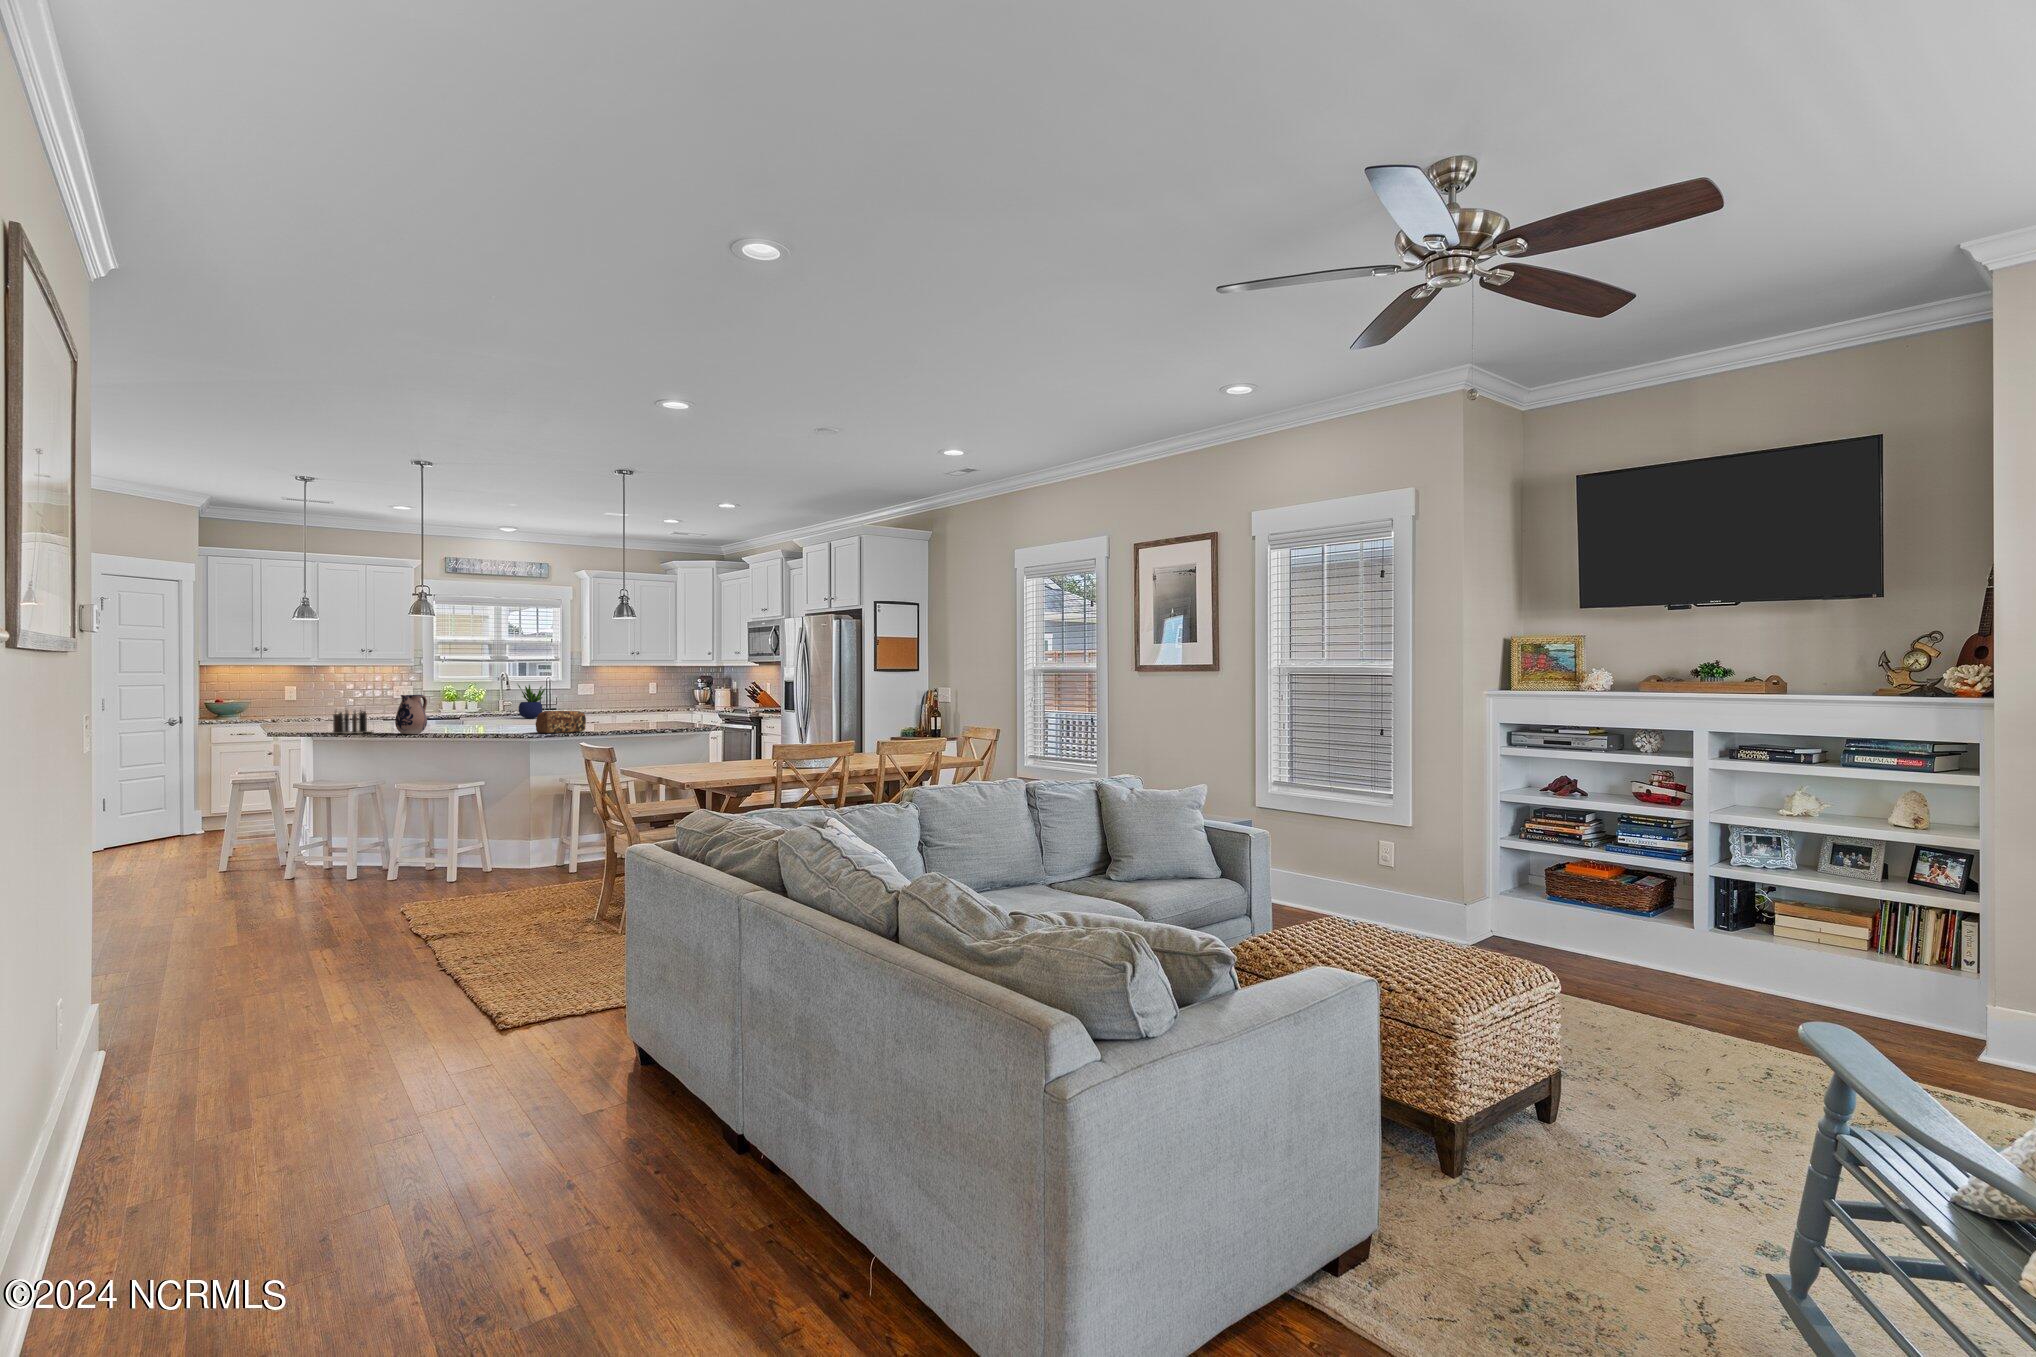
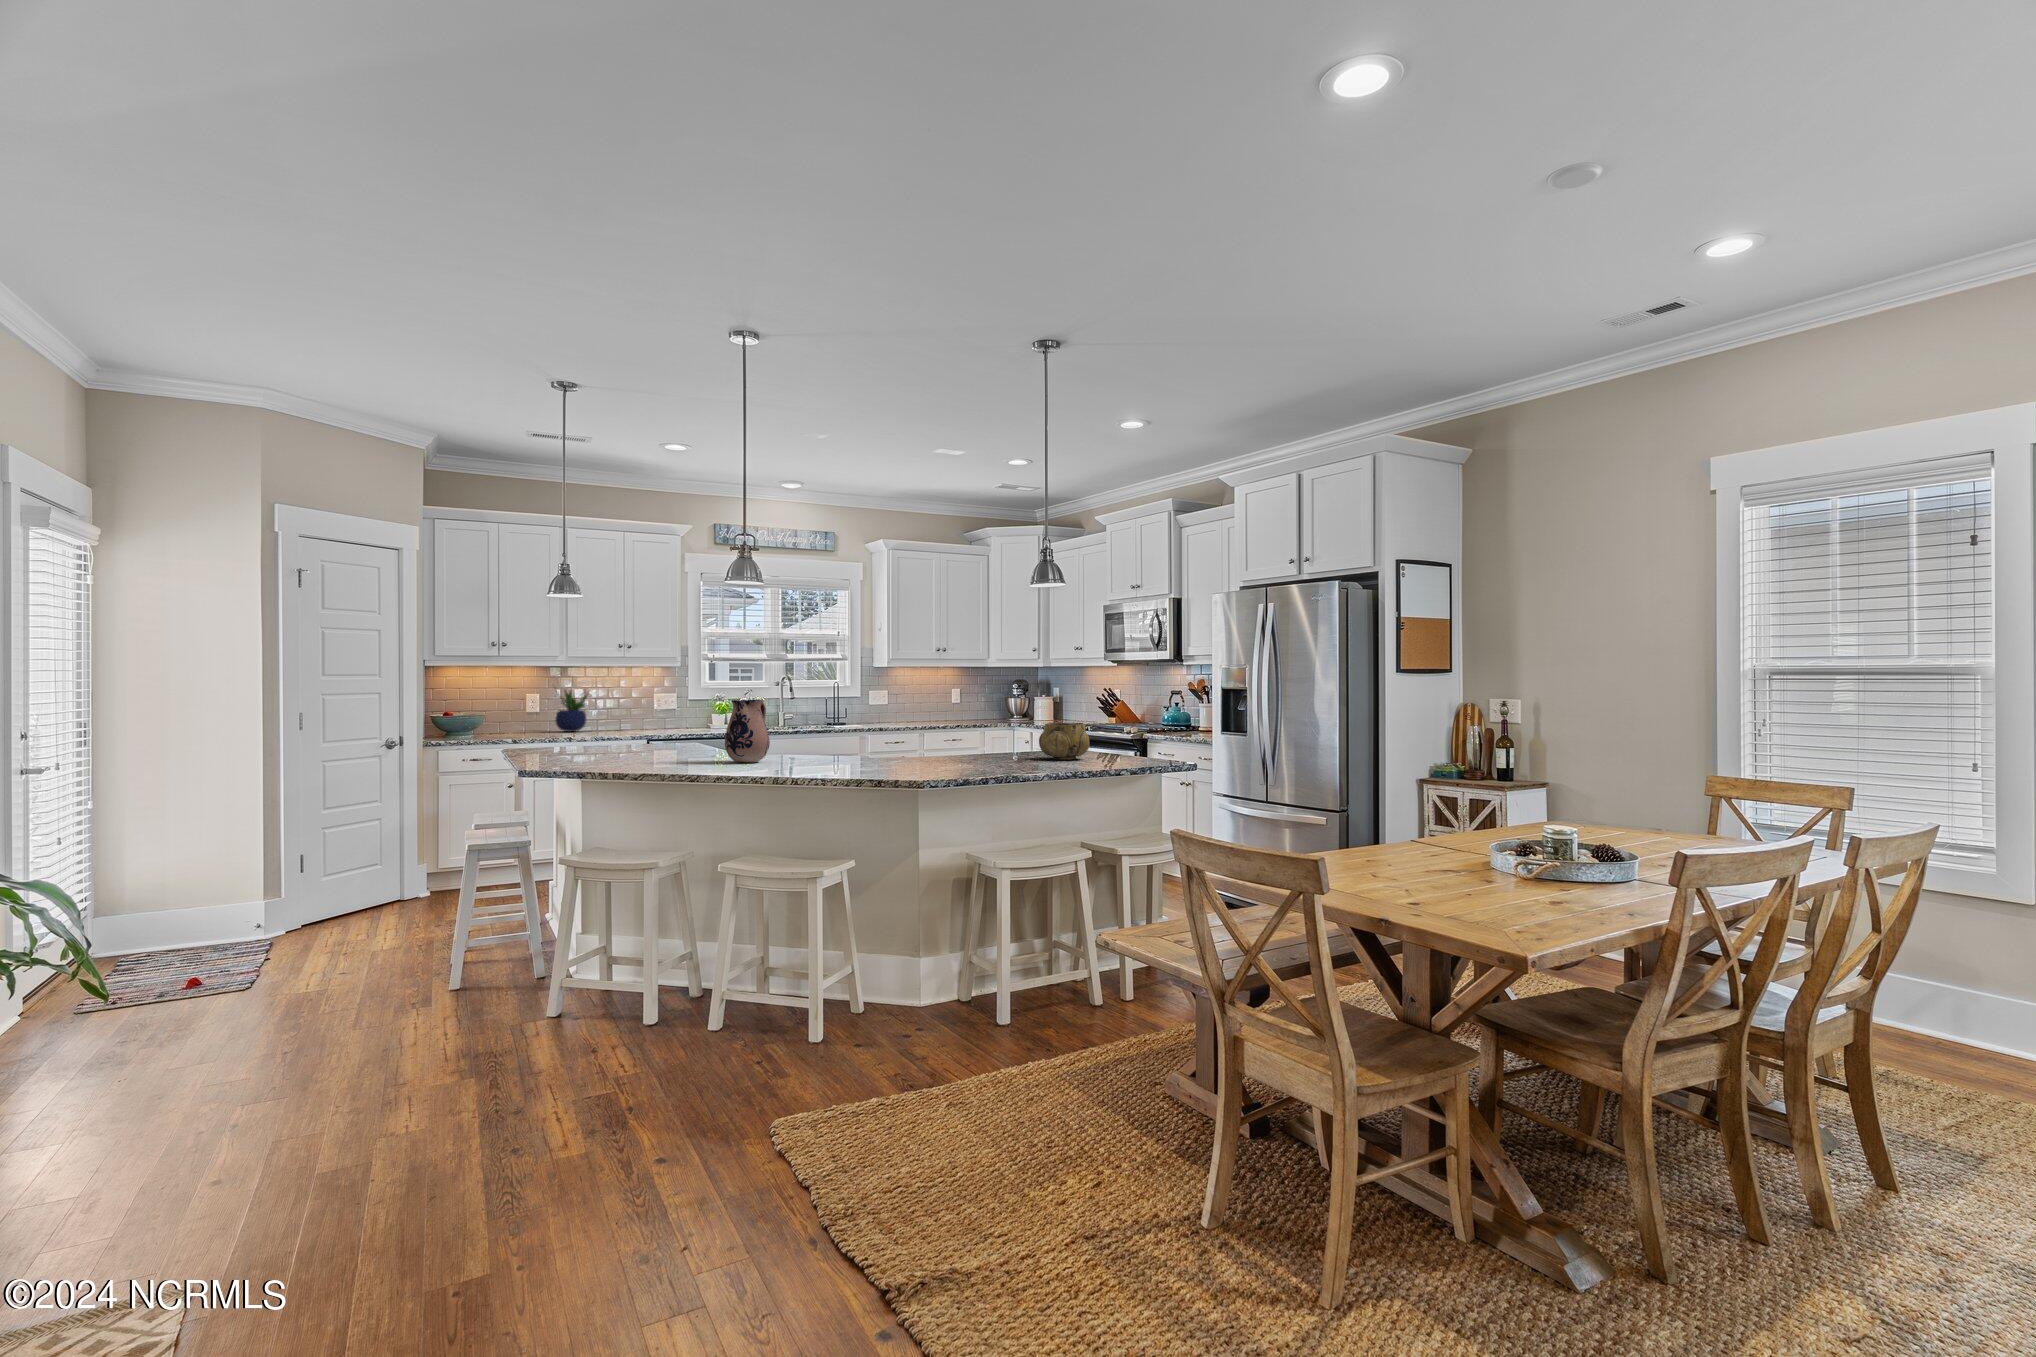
potted plant: present [518,685,545,719] -> present [555,690,587,732]
candle: present [328,710,369,734] -> none [614,722,705,762]
bread loaf: present [536,710,586,733] -> none [923,724,994,761]
decorative bowl: none [614,710,647,733] -> present [1039,723,1090,759]

